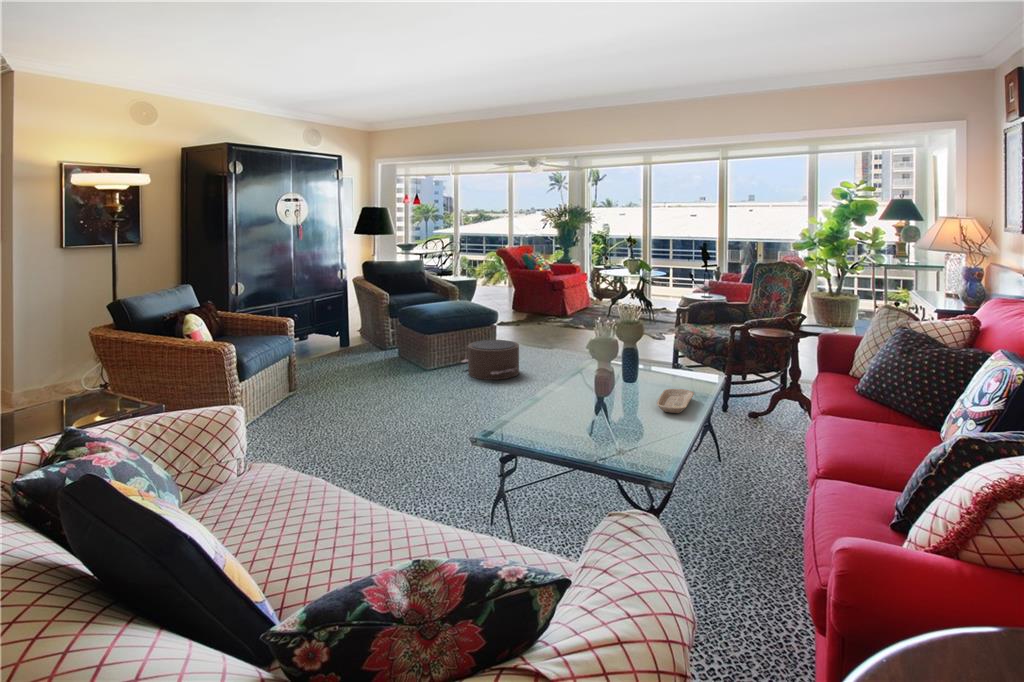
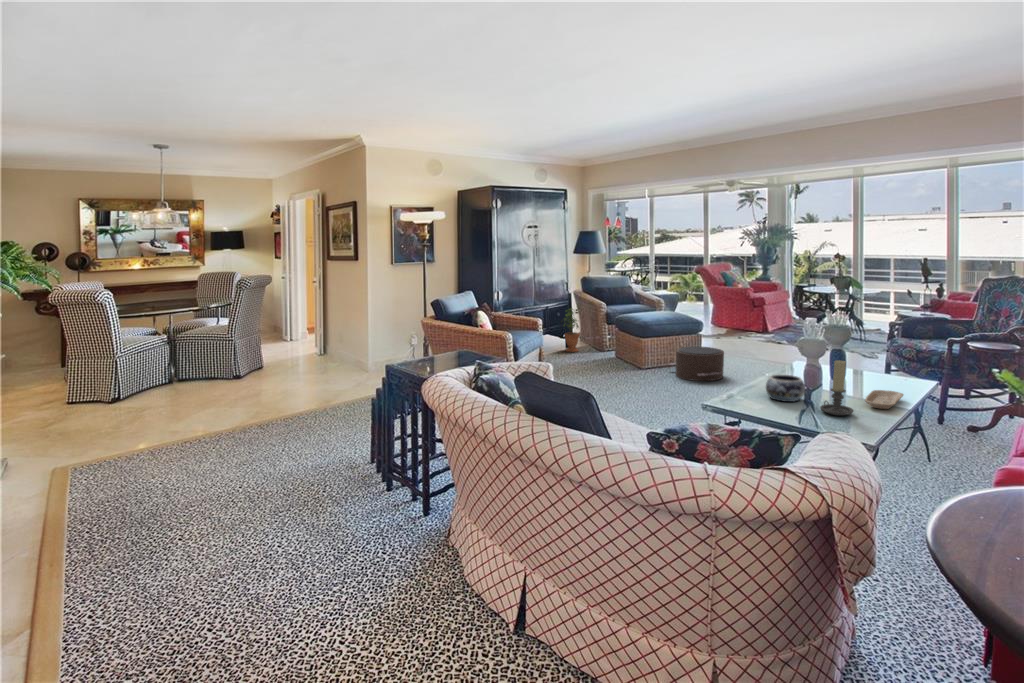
potted plant: none [338,296,362,350] -> present [564,309,580,352]
candle holder: none [611,362,646,426] -> present [820,360,854,416]
decorative bowl: none [554,378,596,412] -> present [766,375,805,402]

